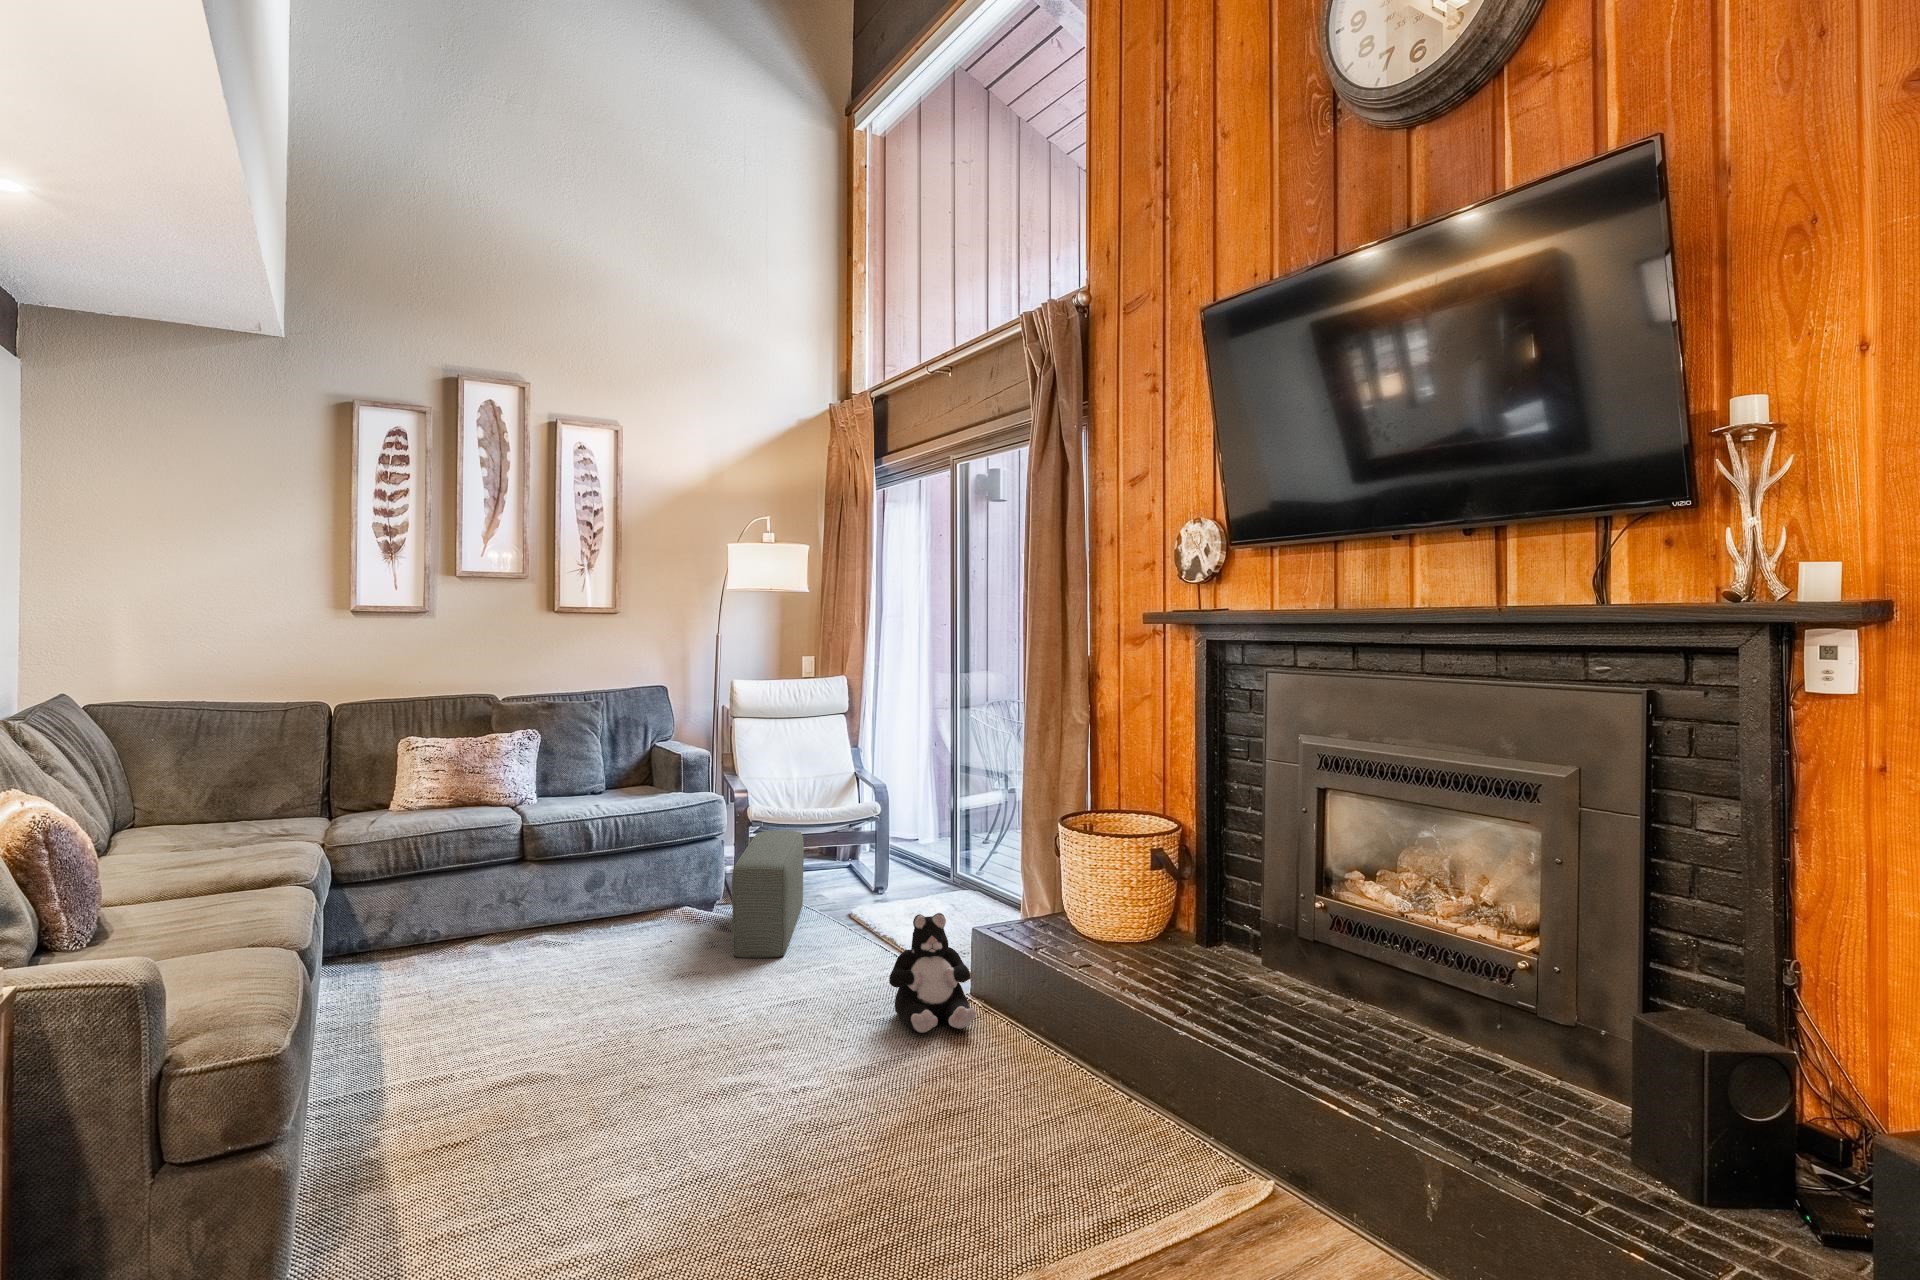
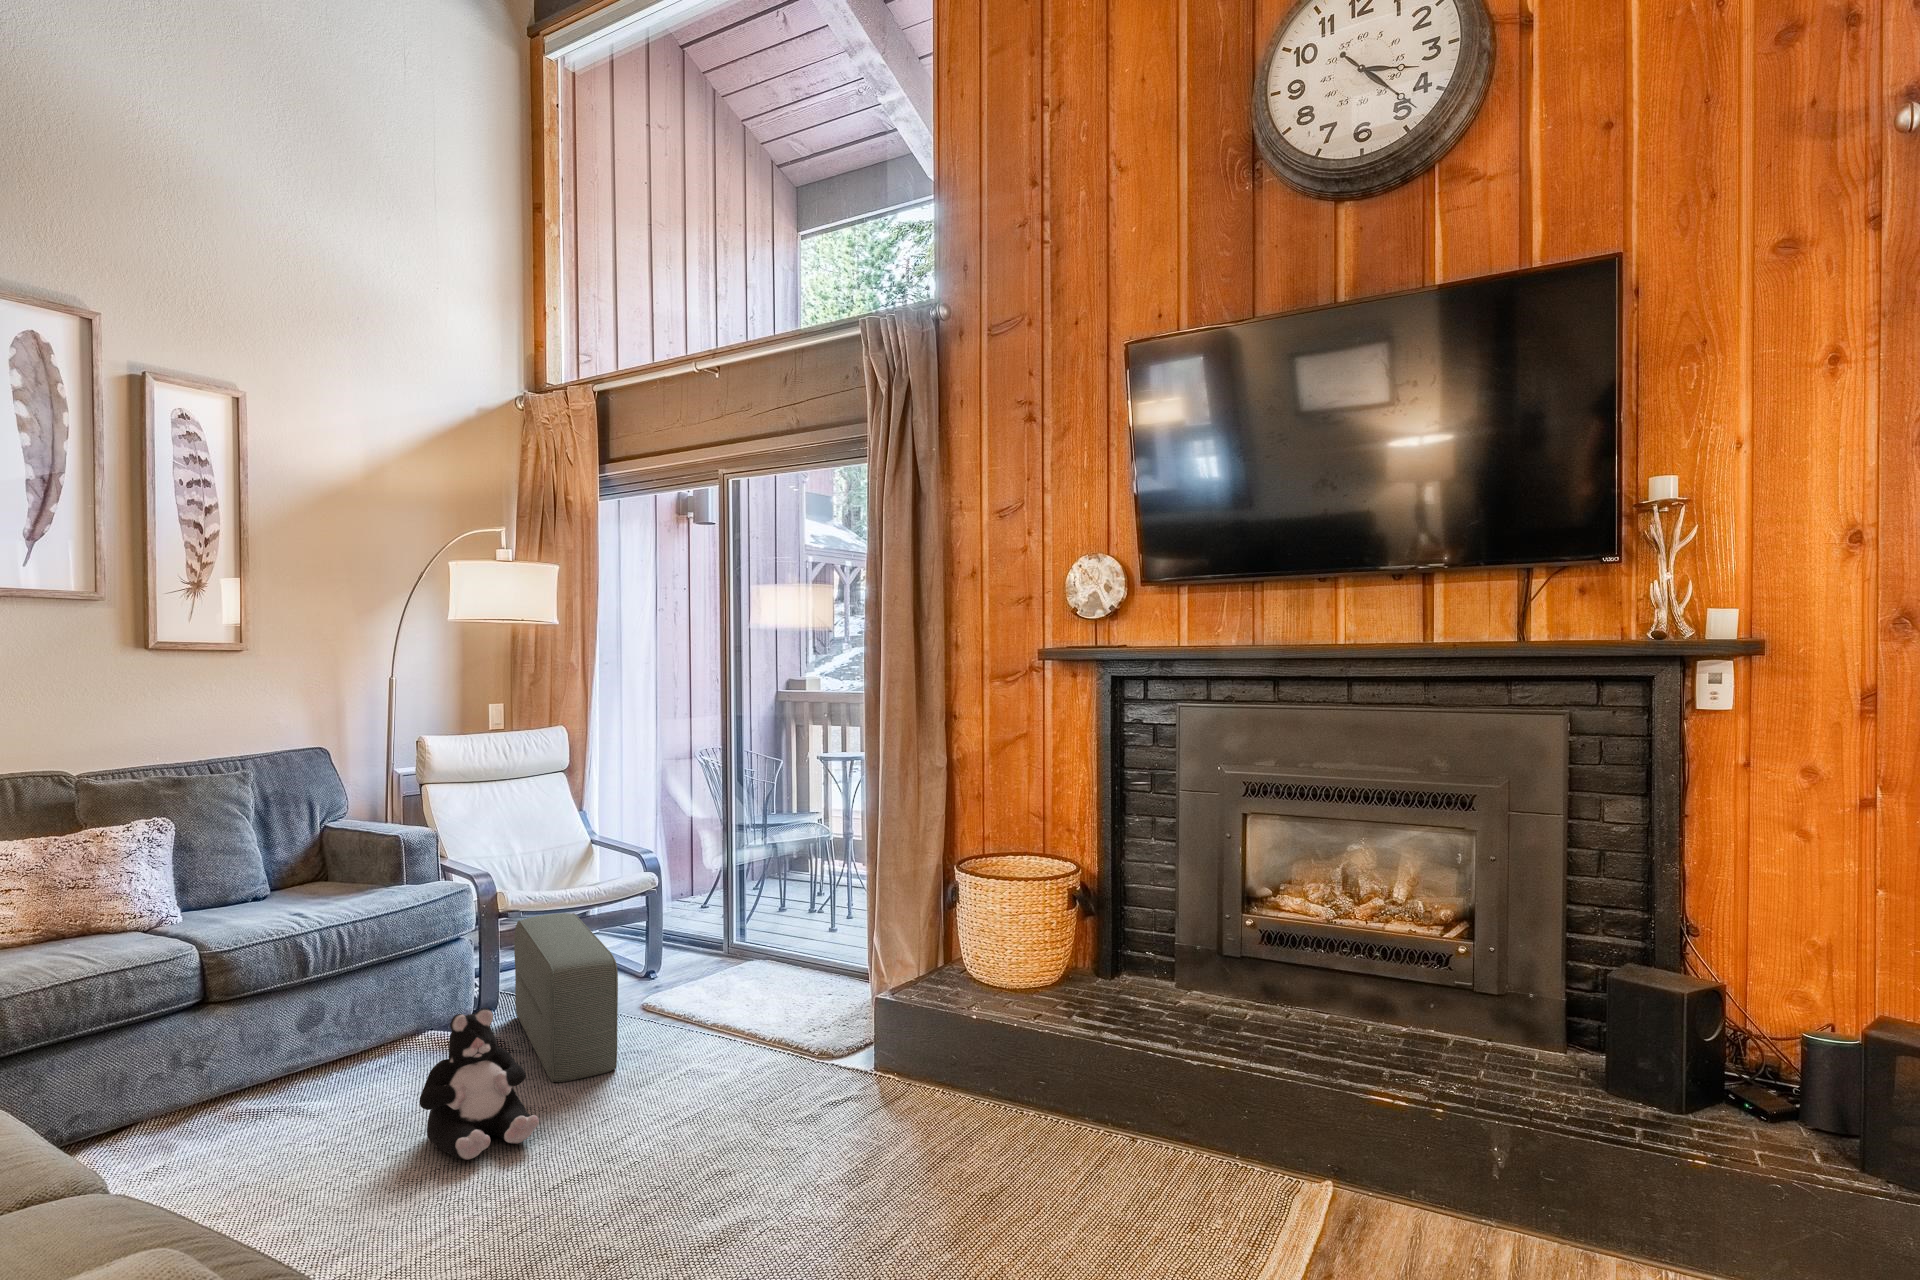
plush toy: present [889,913,976,1033] -> present [420,1008,539,1160]

